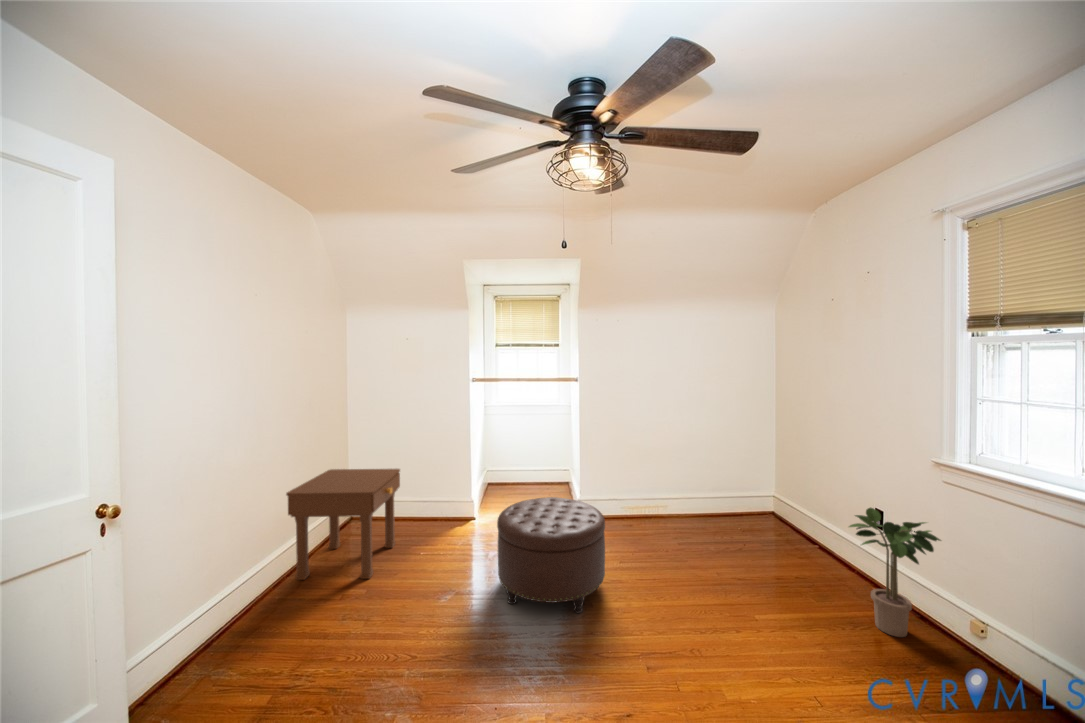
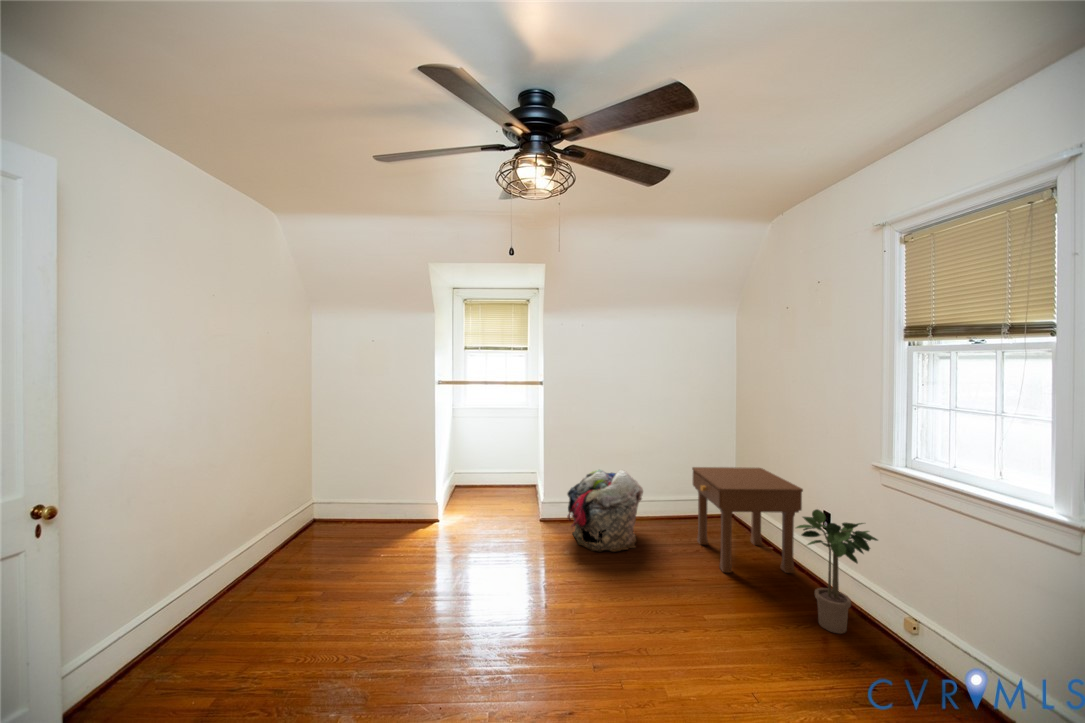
laundry basket: none [602,466,678,550] -> present [567,470,643,552]
nightstand: present [286,469,400,580] -> present [692,467,803,573]
ottoman: present [497,497,605,613] -> none [455,500,563,615]

